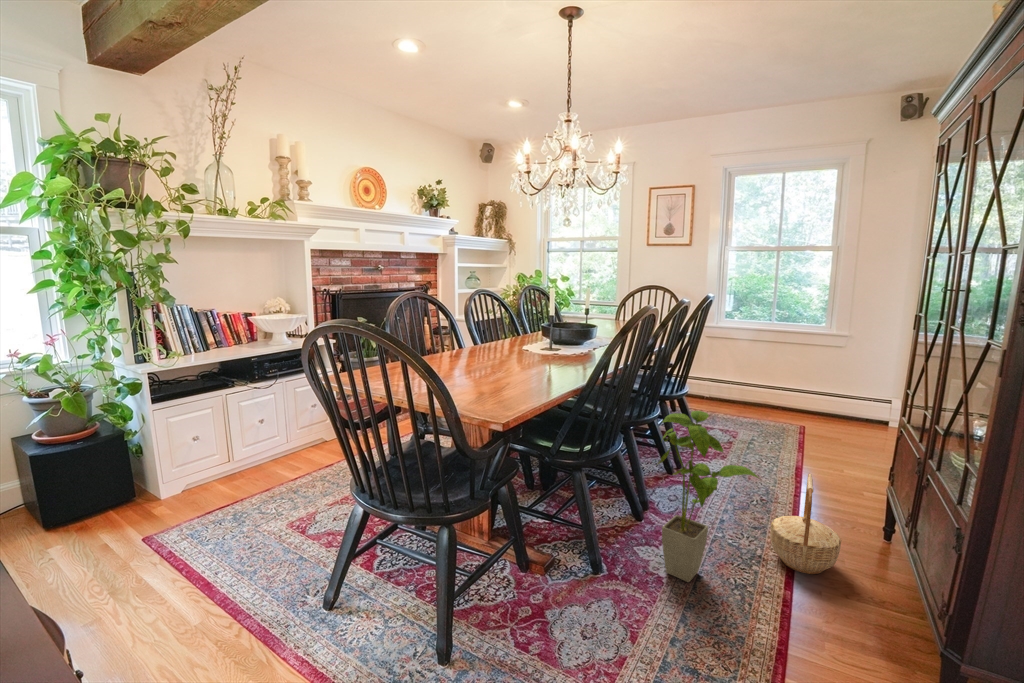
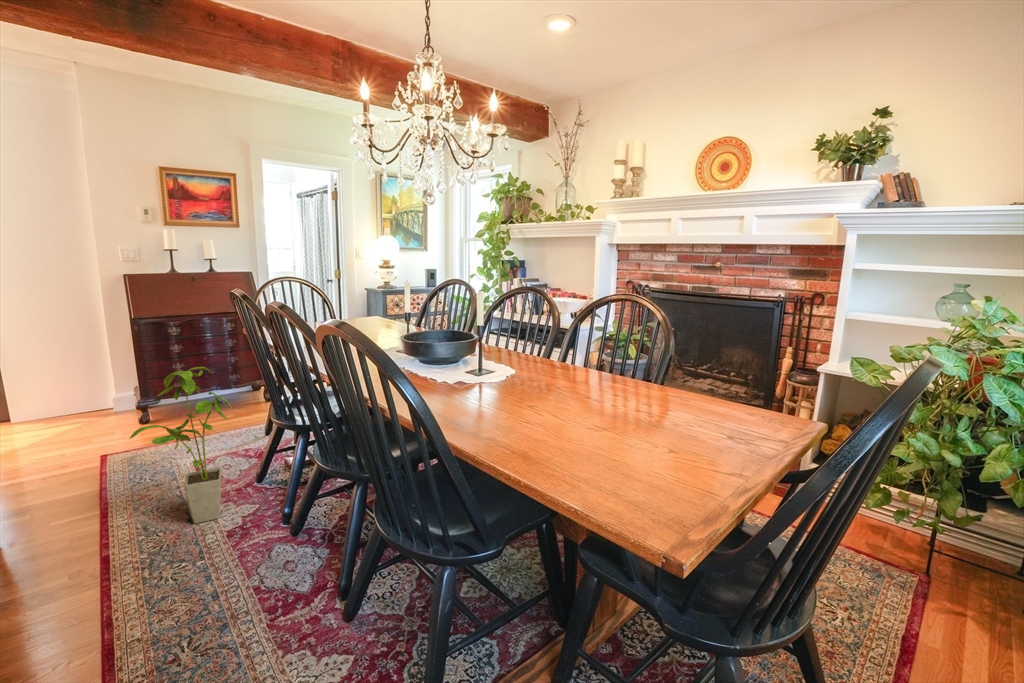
basket: present [770,473,841,574] -> none [38,491,133,610]

